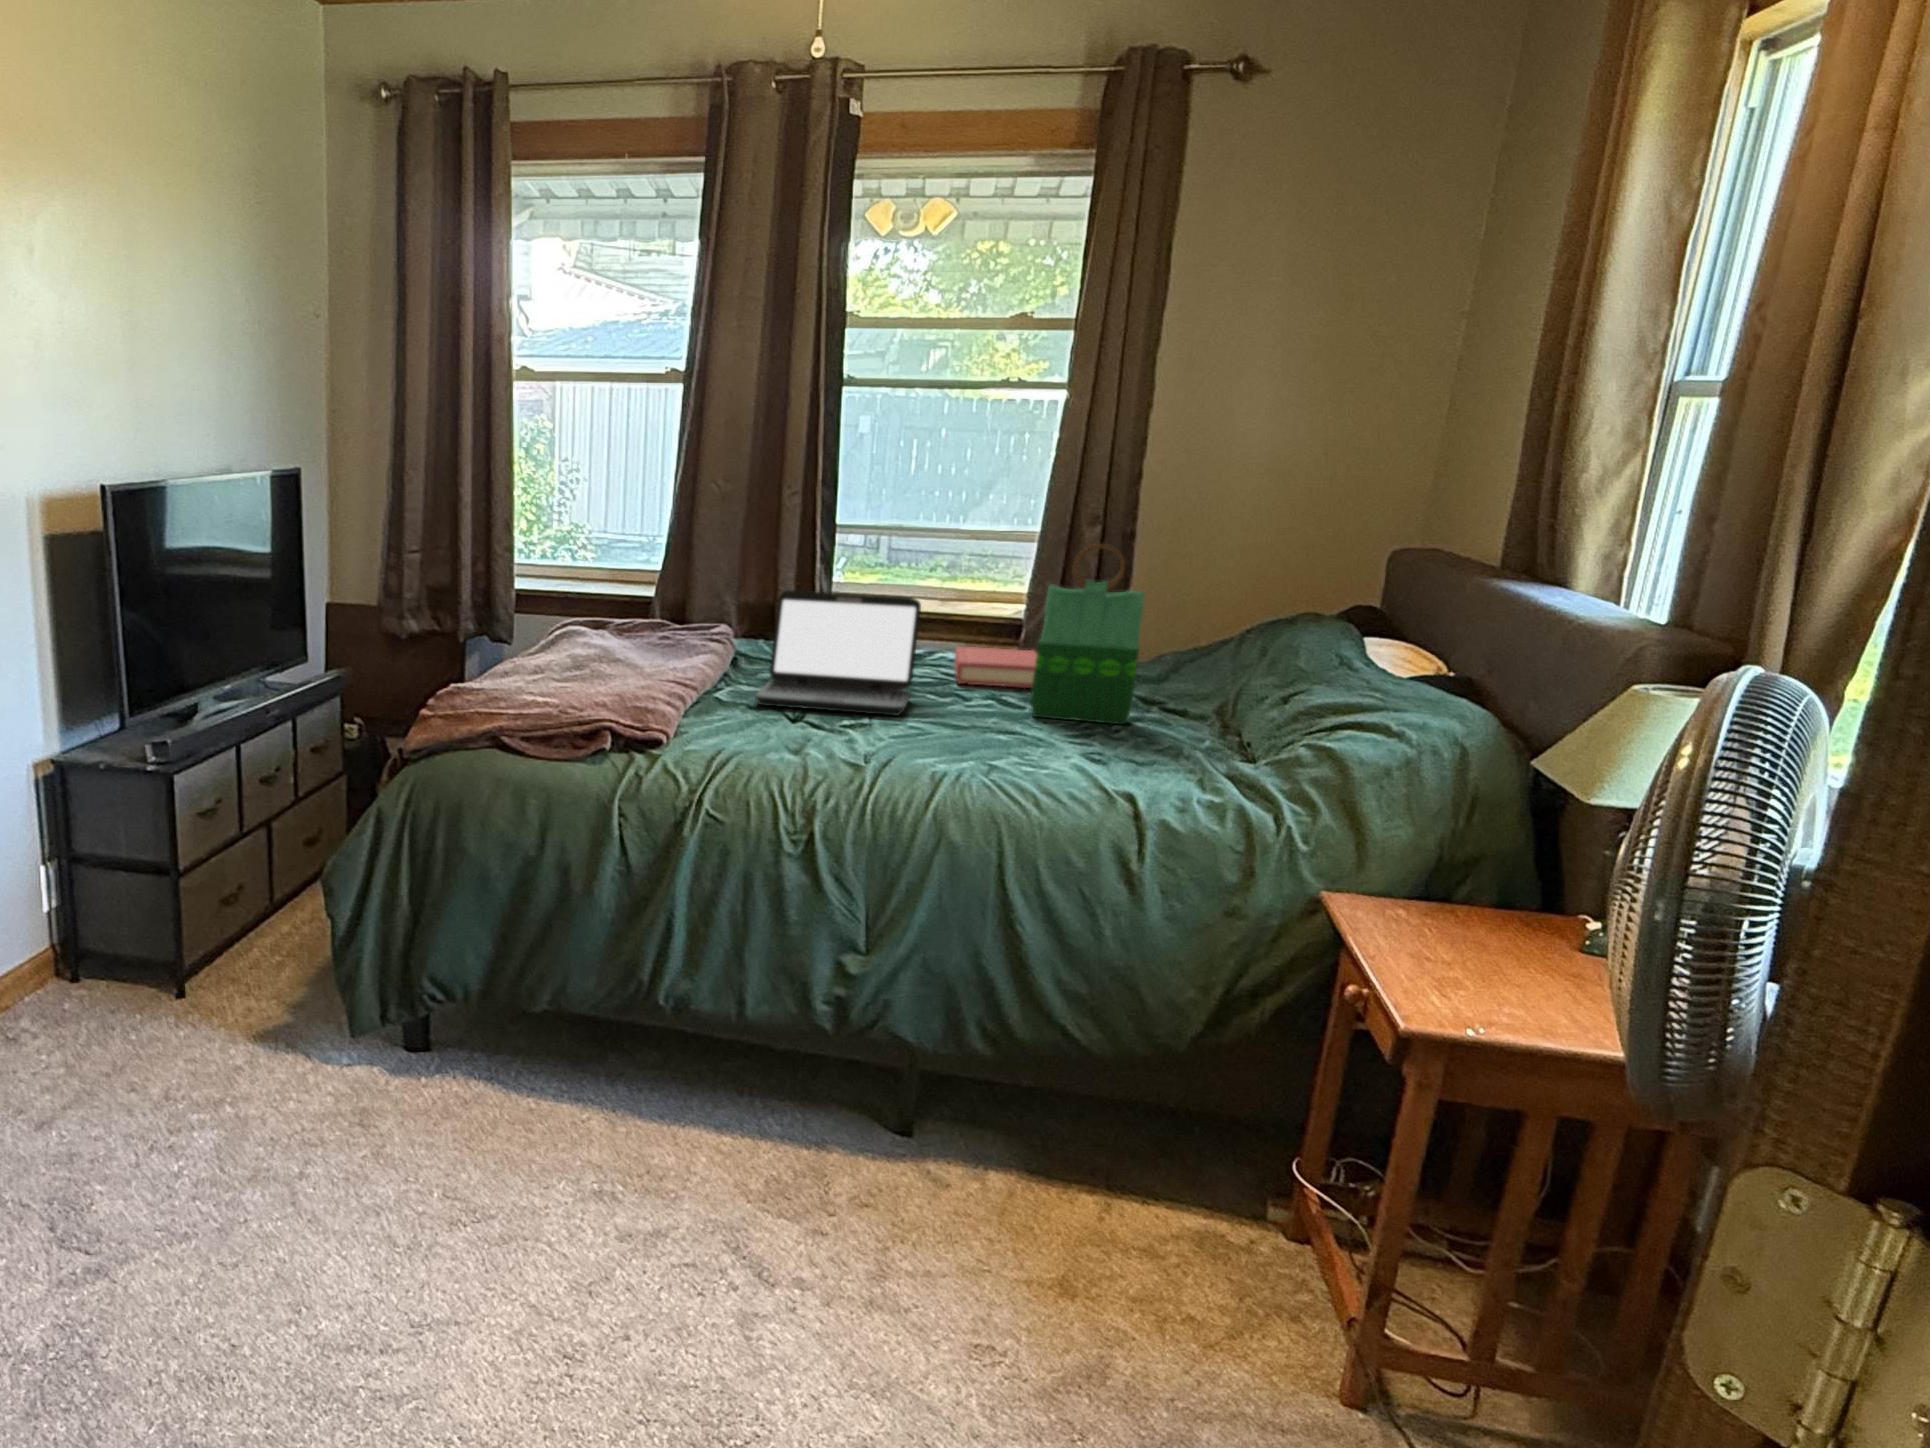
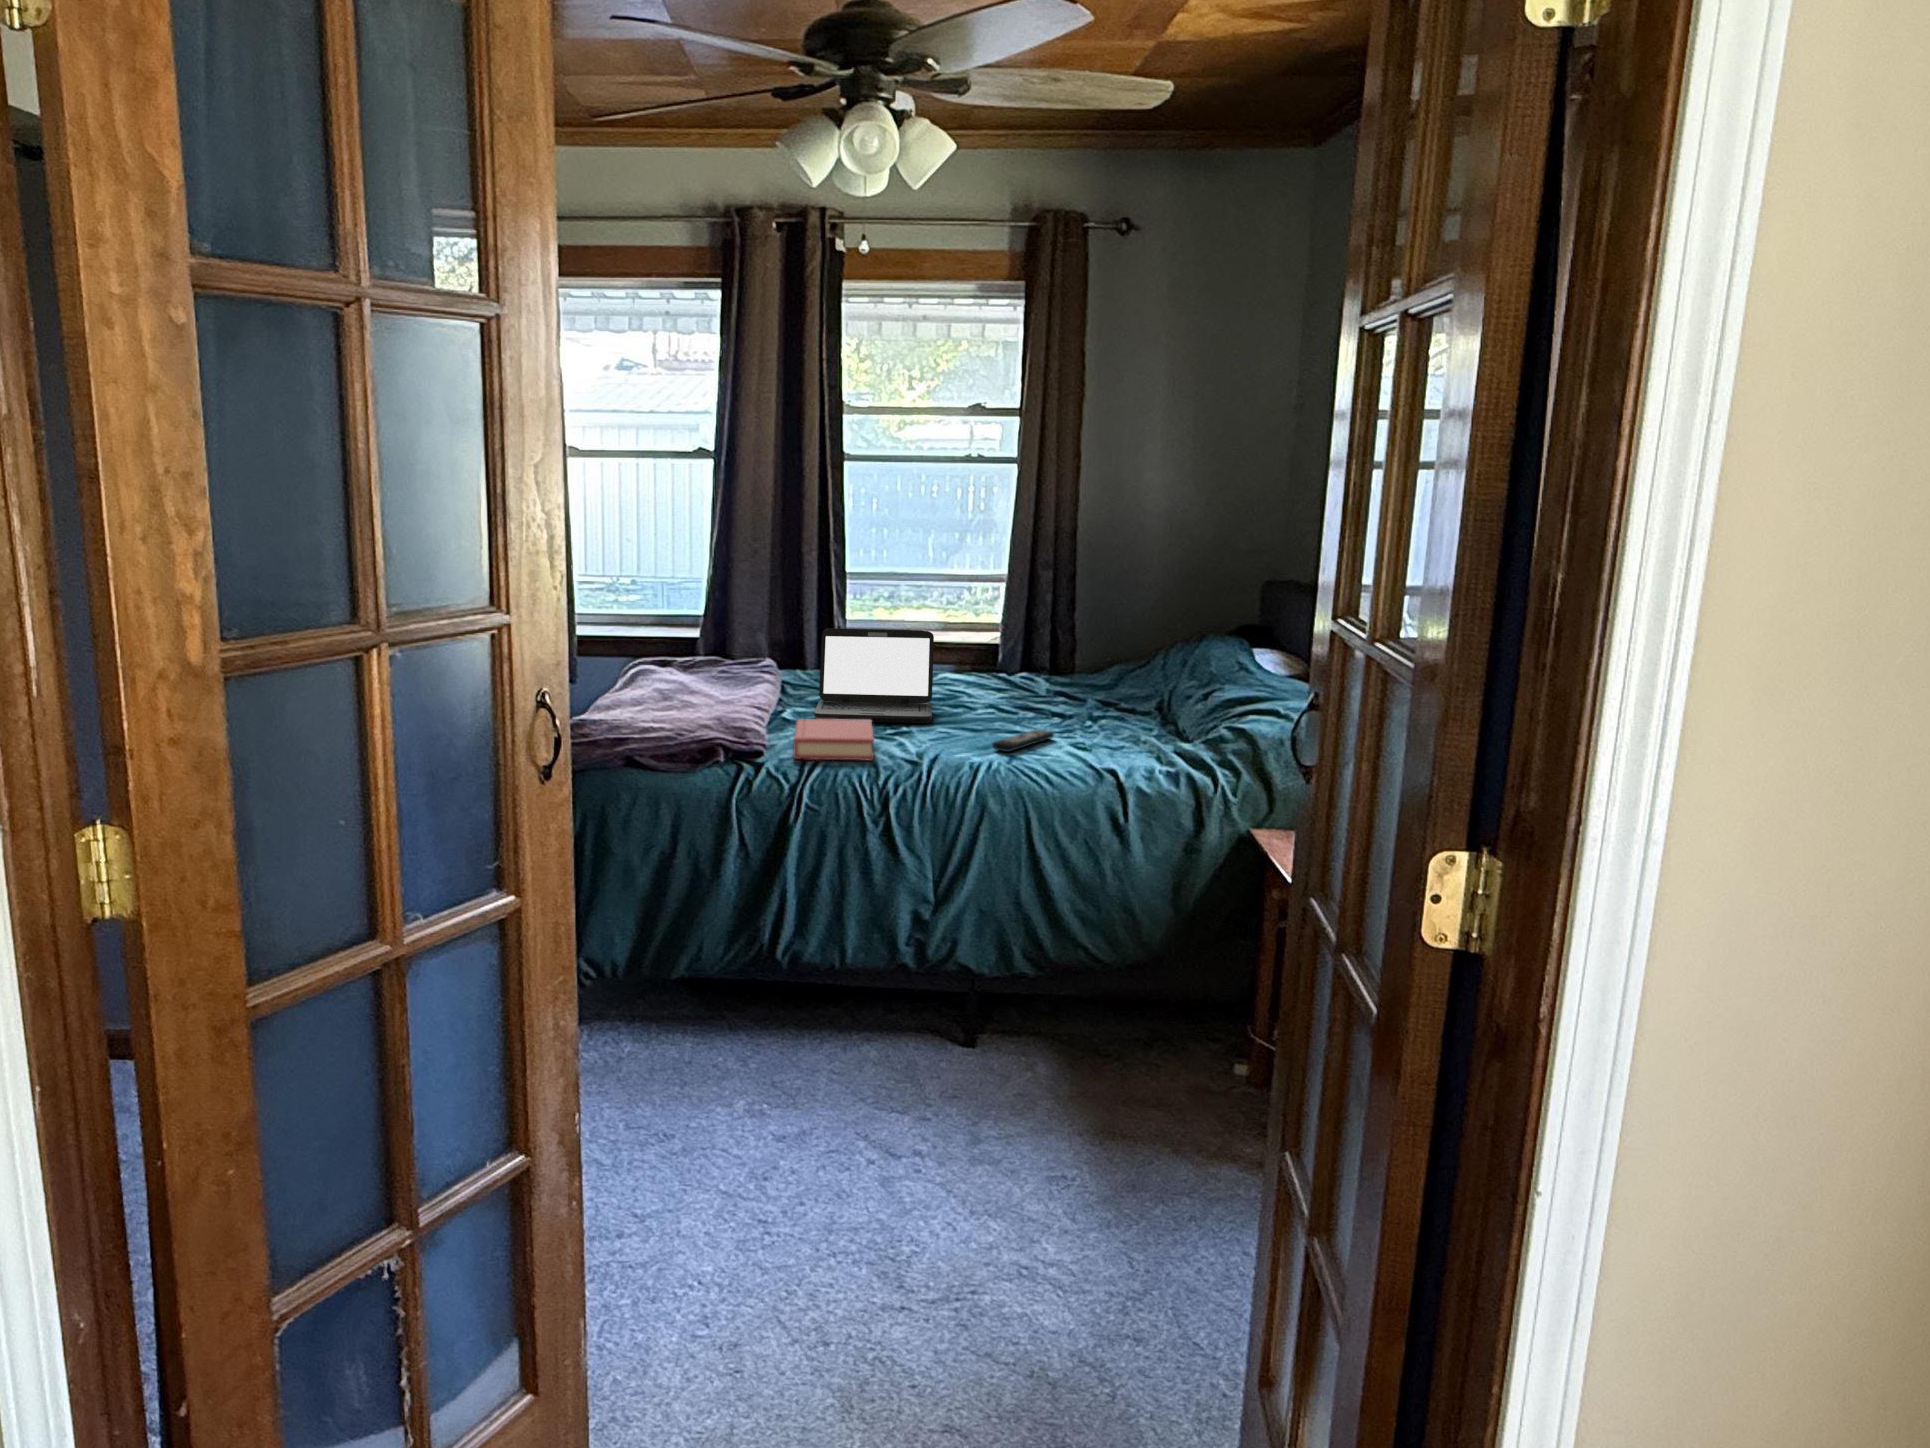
tote bag: present [1031,544,1145,724] -> none [1024,586,1100,721]
hardback book: present [954,647,1037,688] -> present [793,719,874,760]
remote control: none [972,732,1064,760] -> present [993,730,1054,752]

